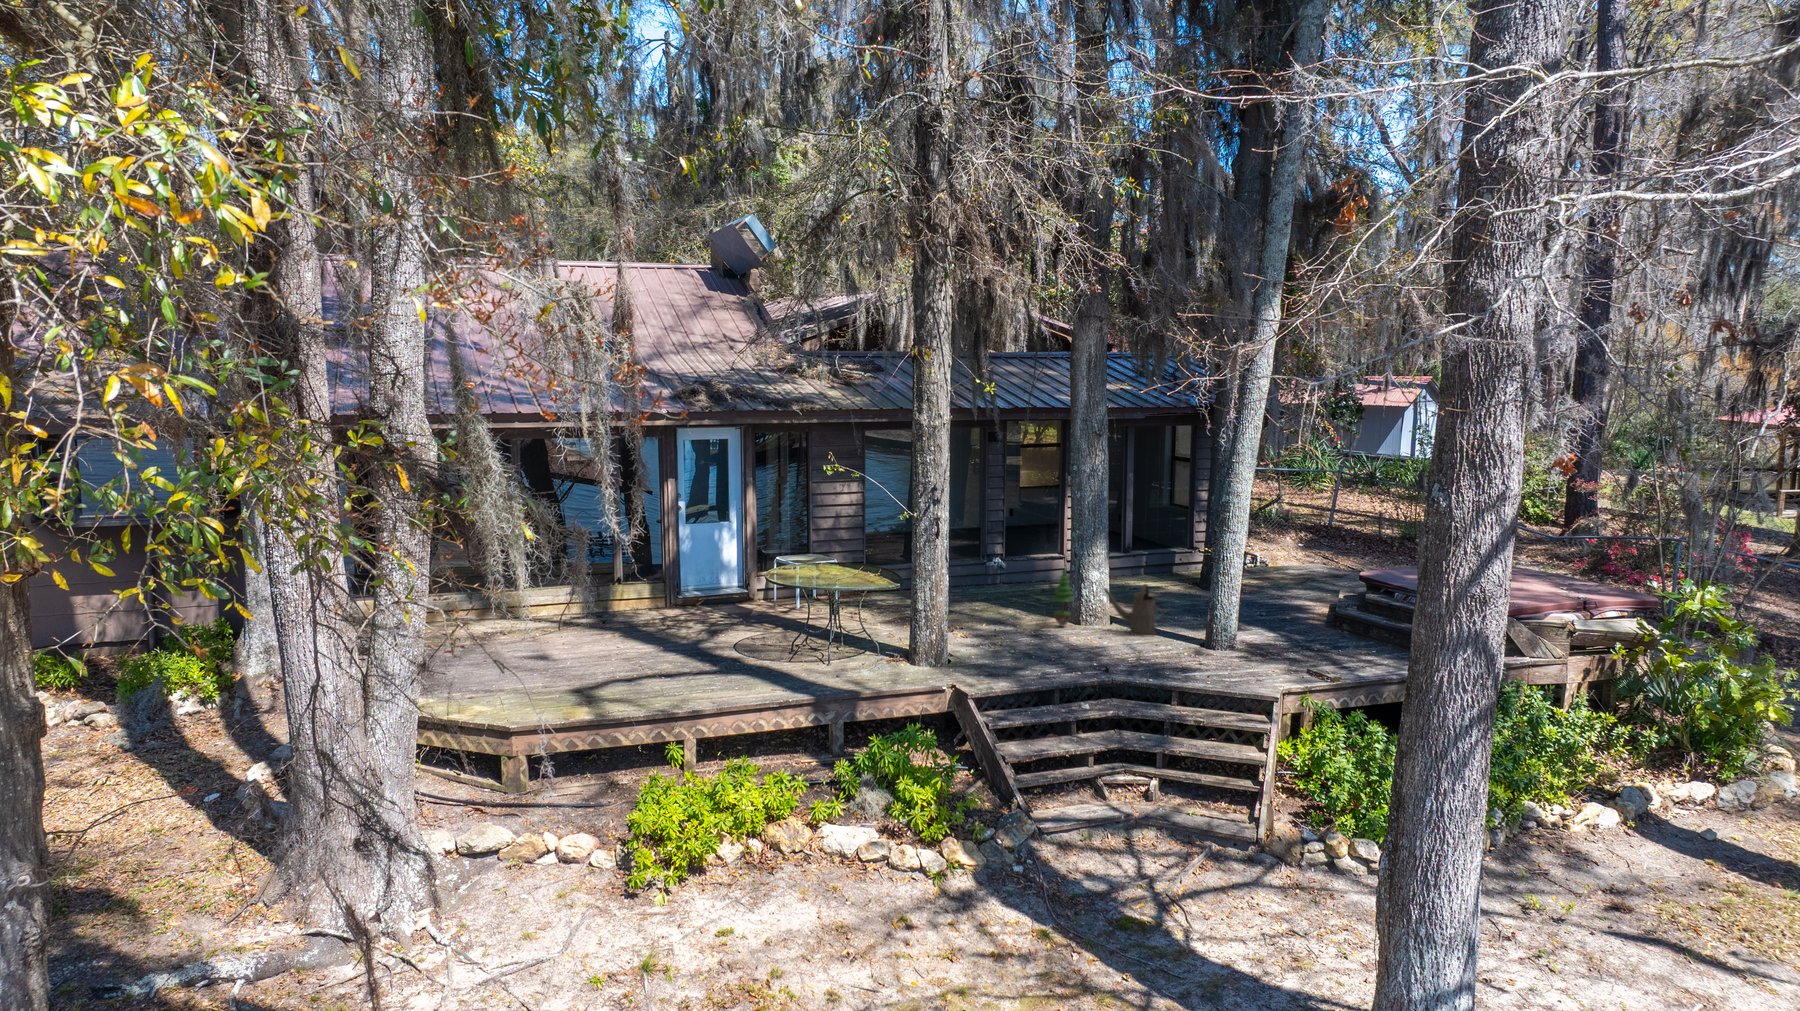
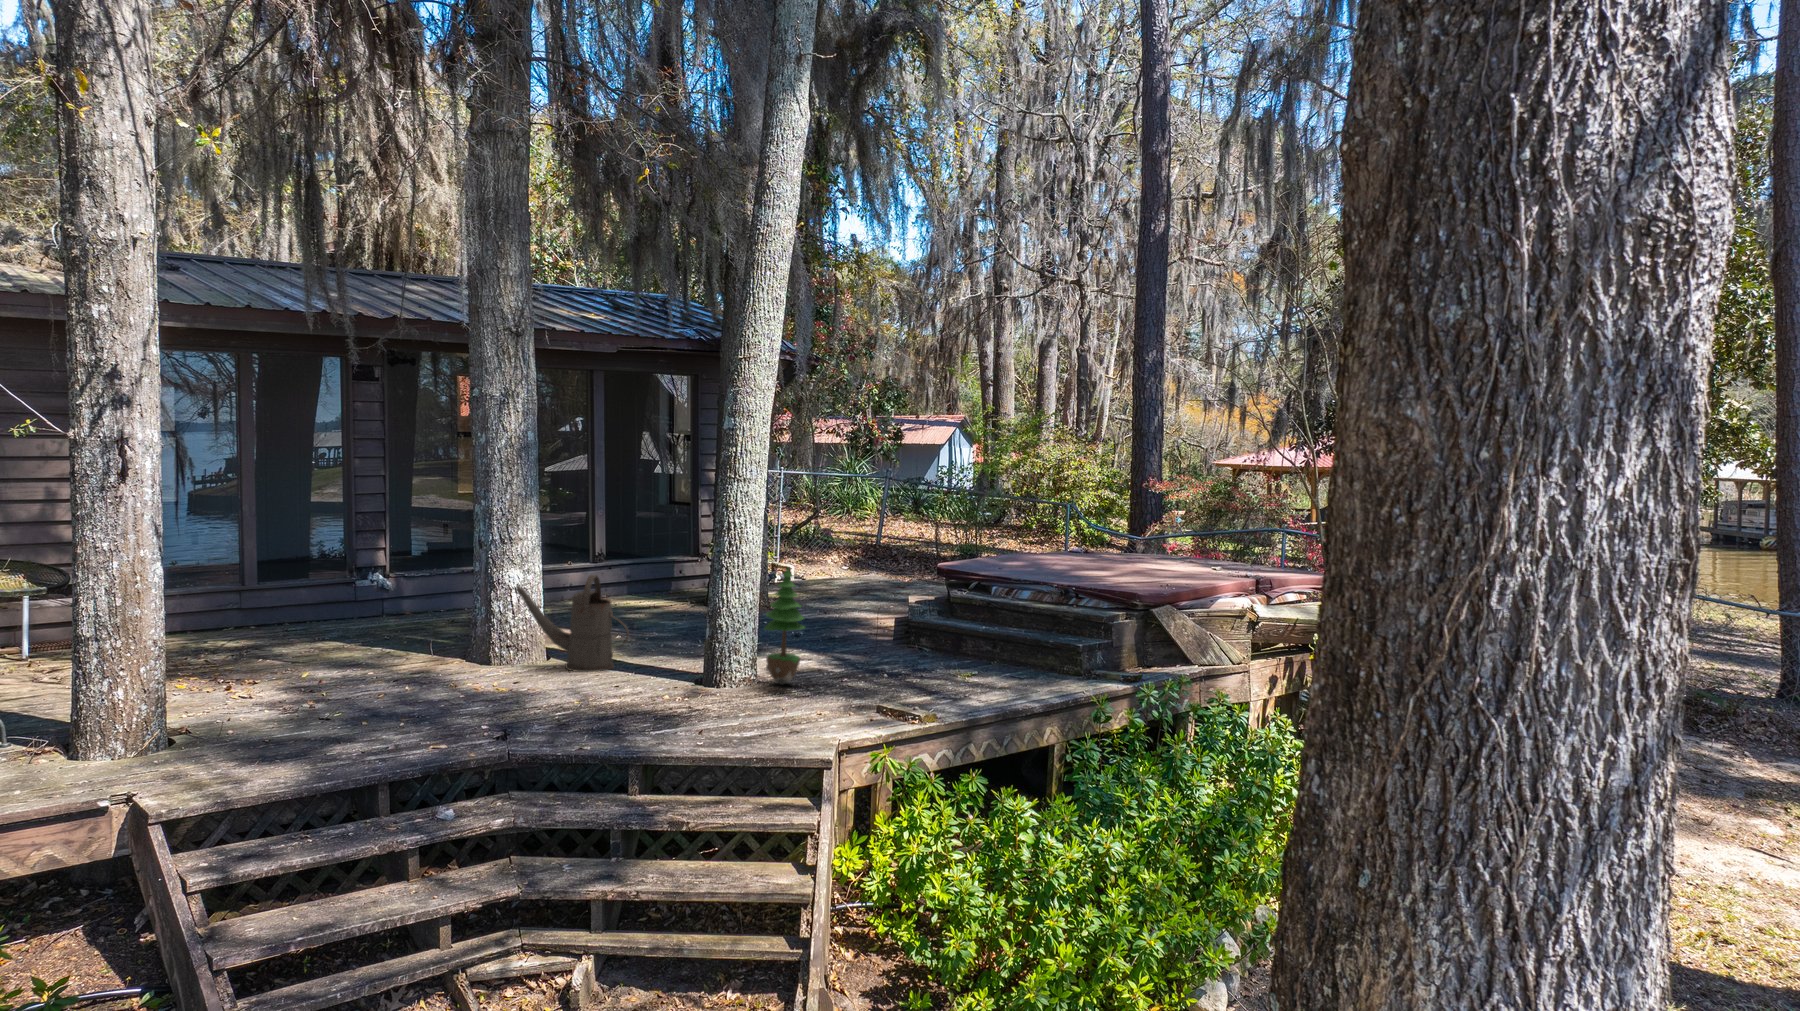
potted tree: present [1053,570,1074,626] -> present [764,568,805,684]

